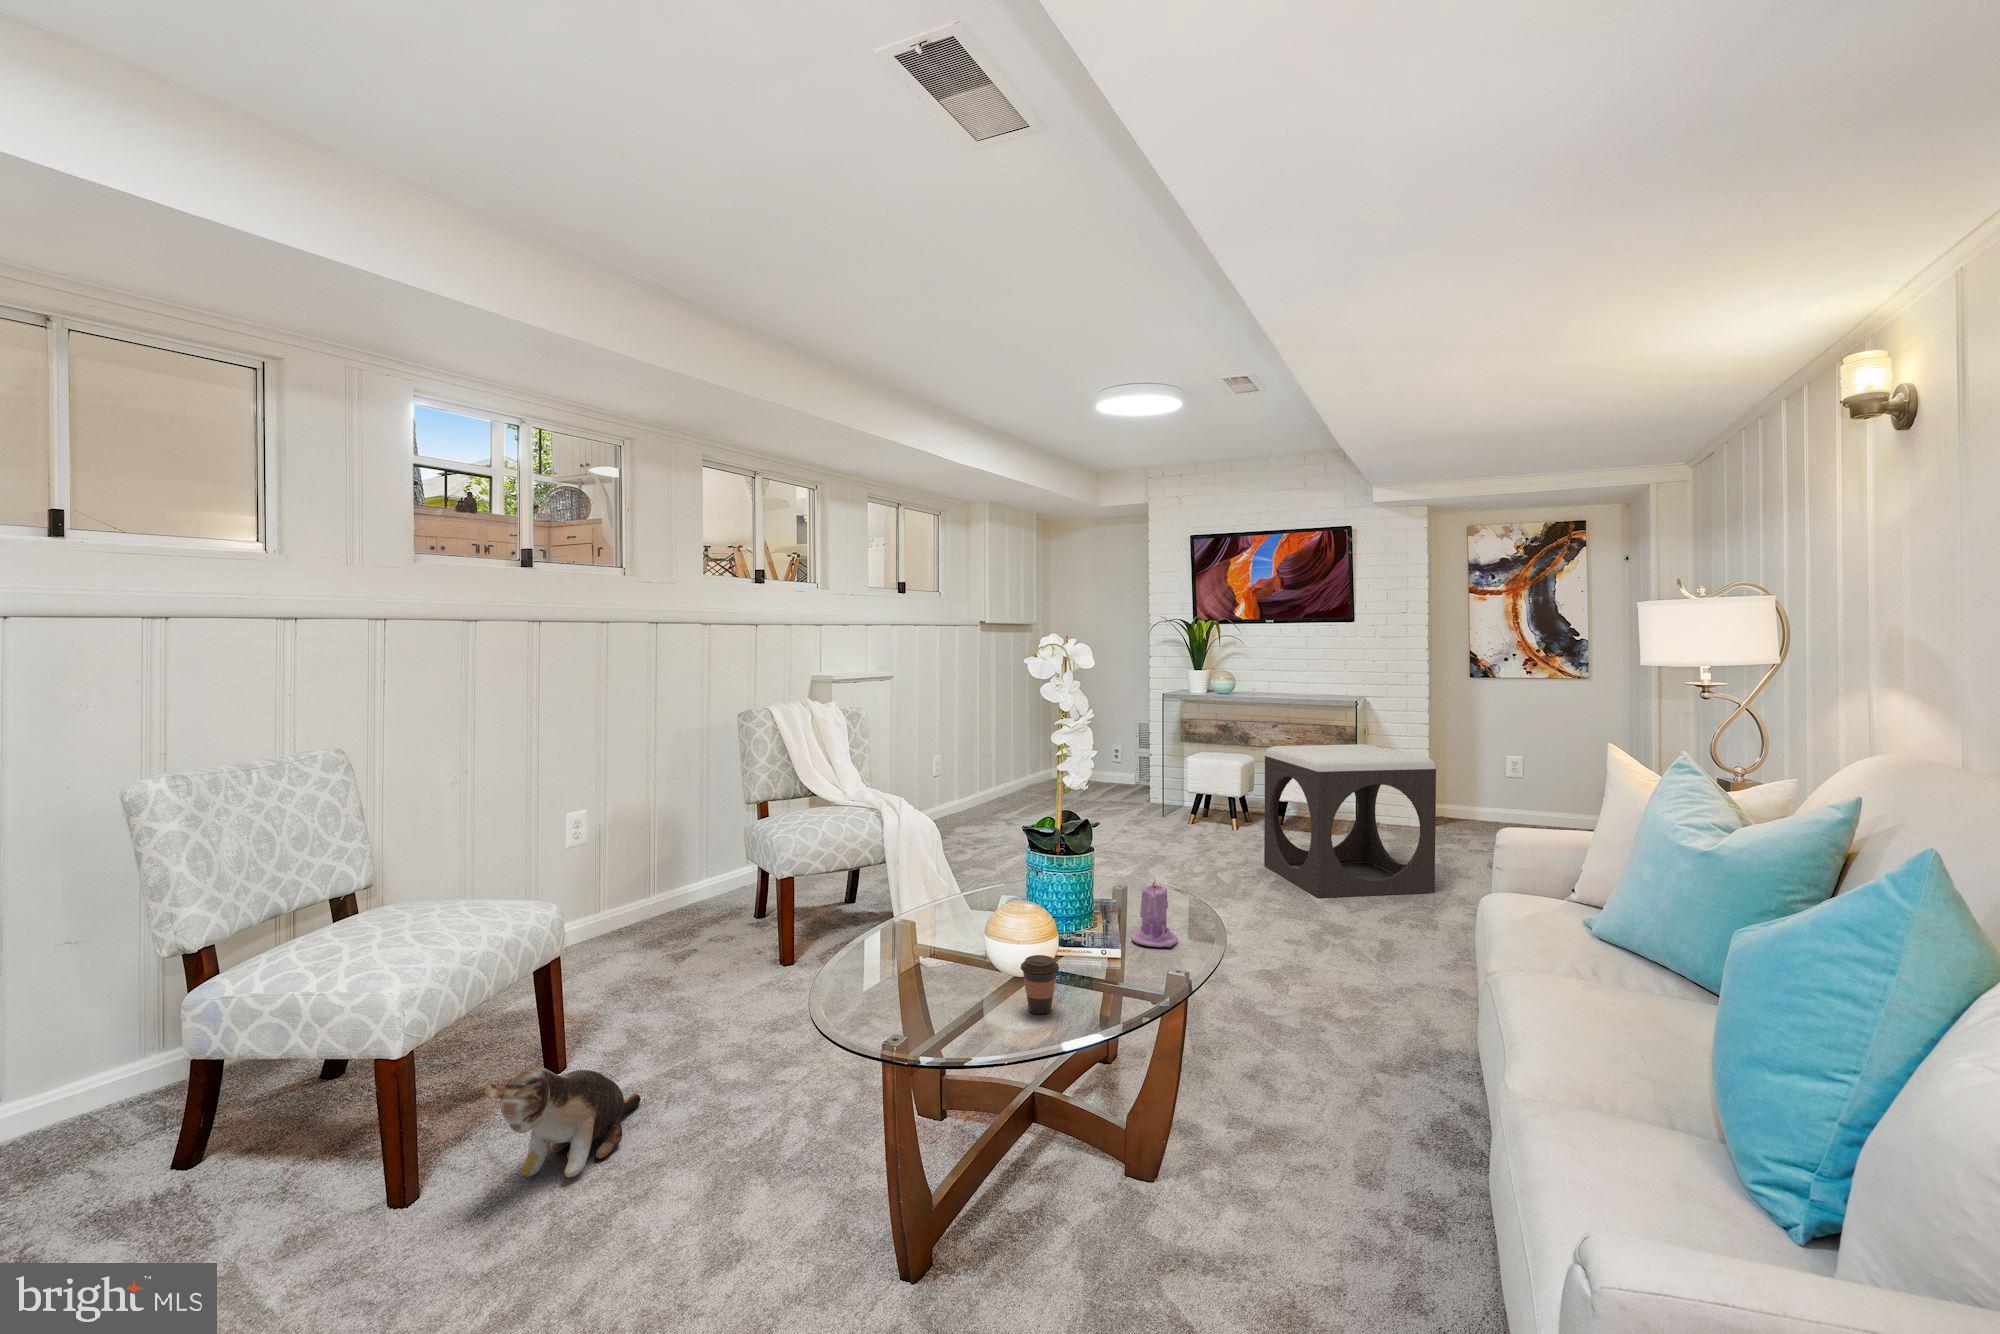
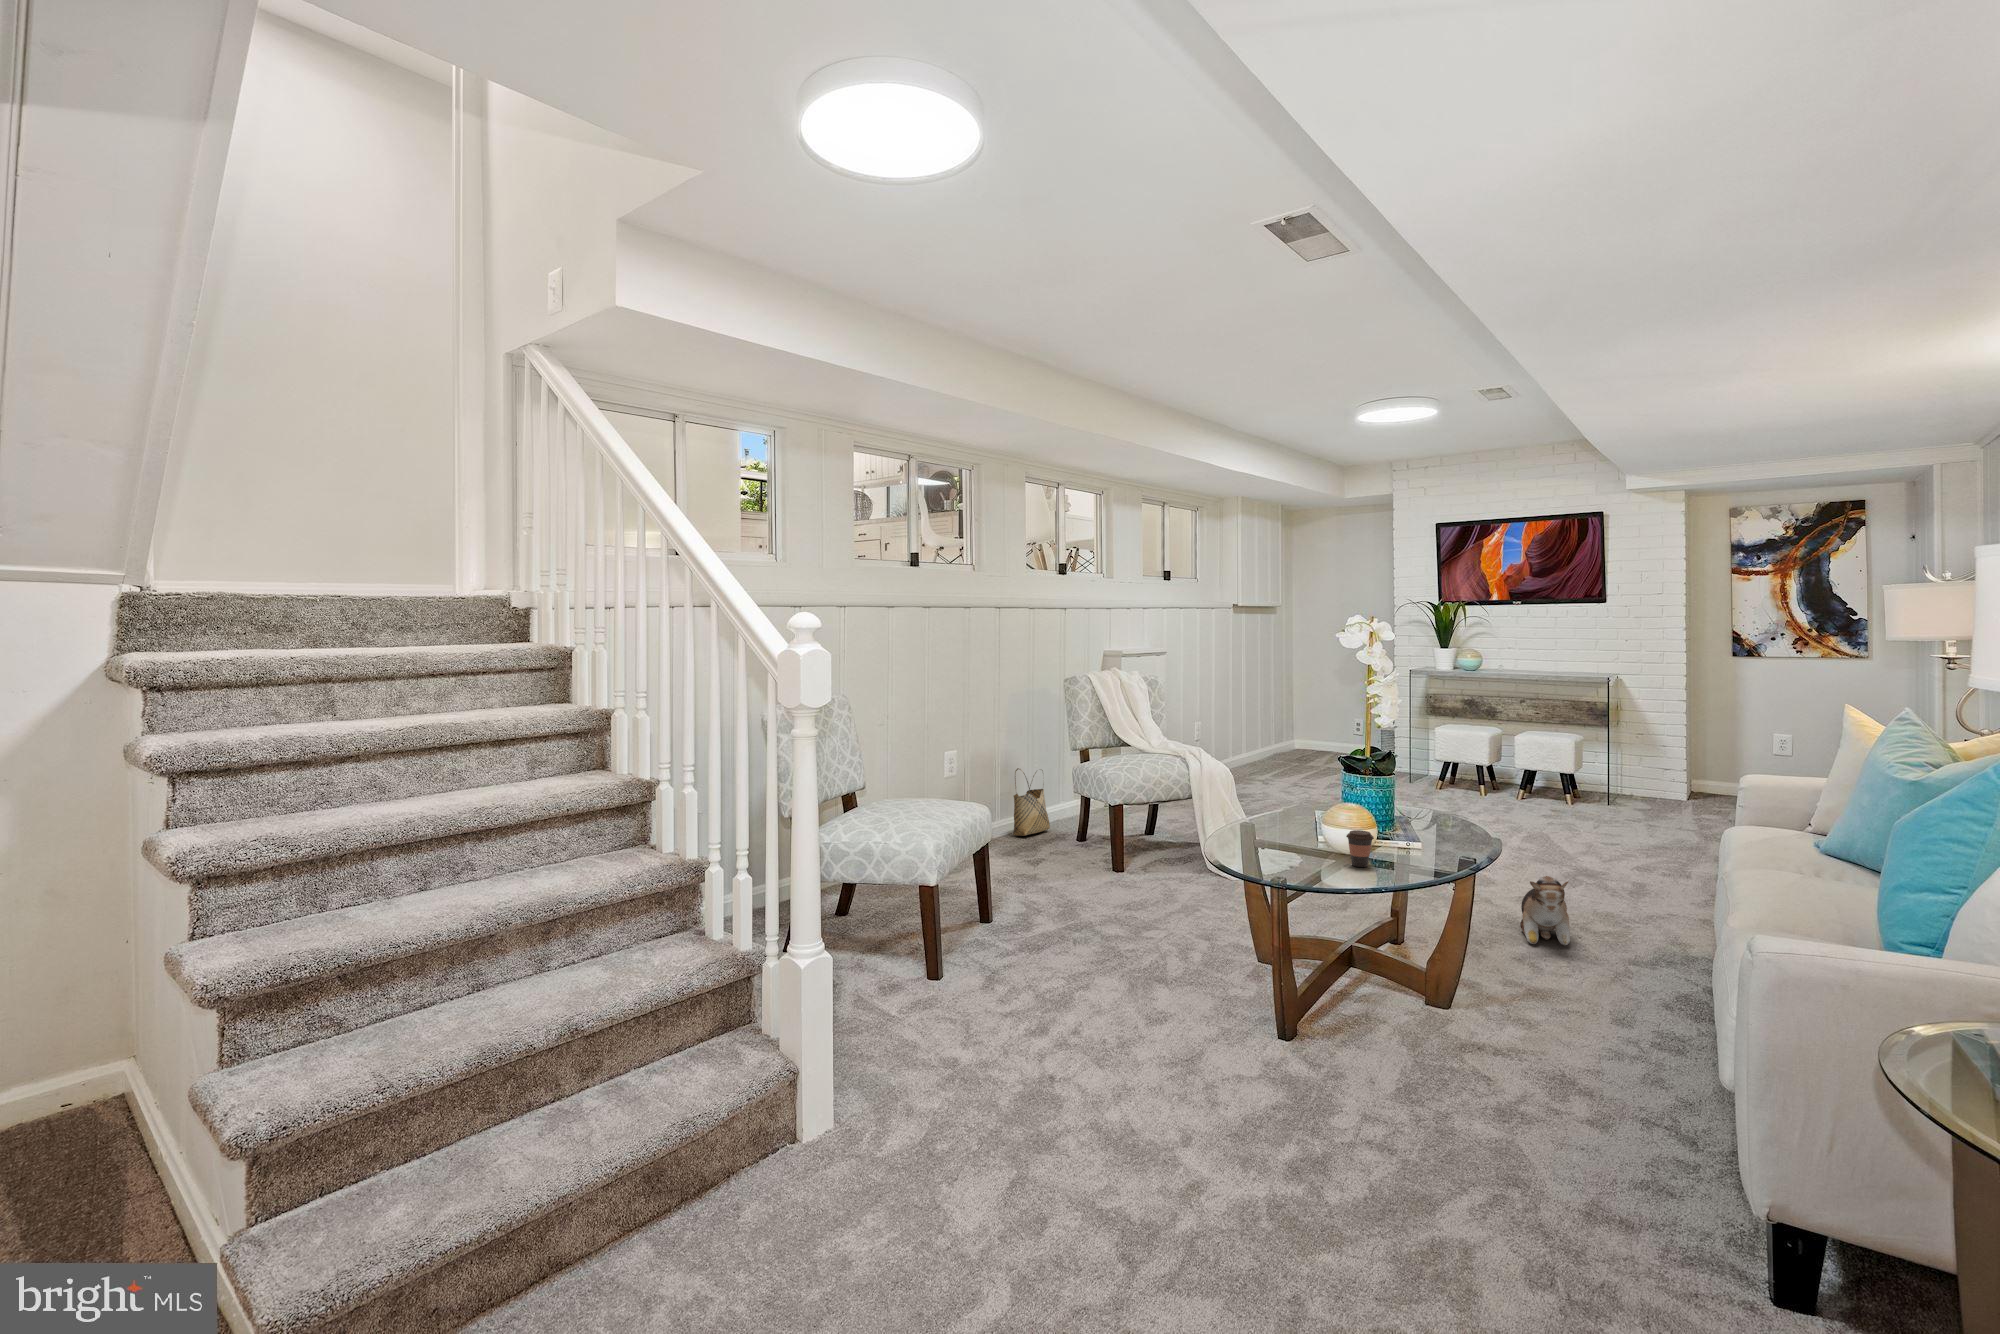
footstool: present [1264,744,1436,897] -> none [1513,716,1685,848]
woven basket: none [668,827,722,917] -> present [1013,768,1050,836]
candle: present [1132,880,1178,947] -> none [1416,792,1452,840]
plush toy: present [485,1066,640,1177] -> present [1520,876,1570,945]

